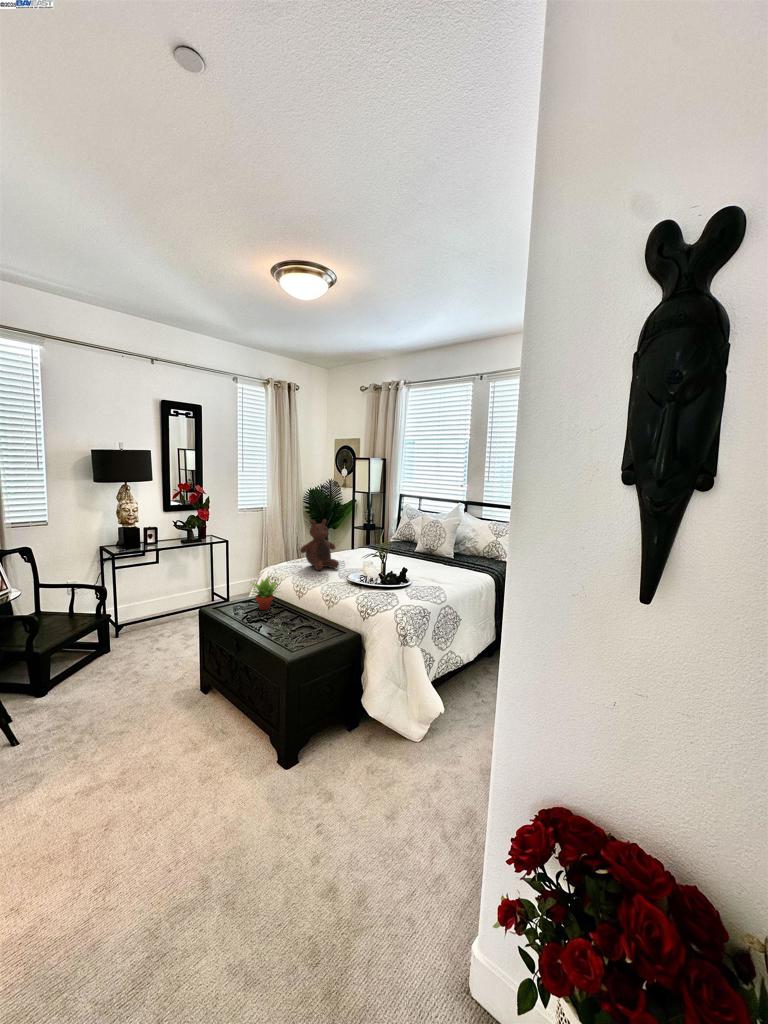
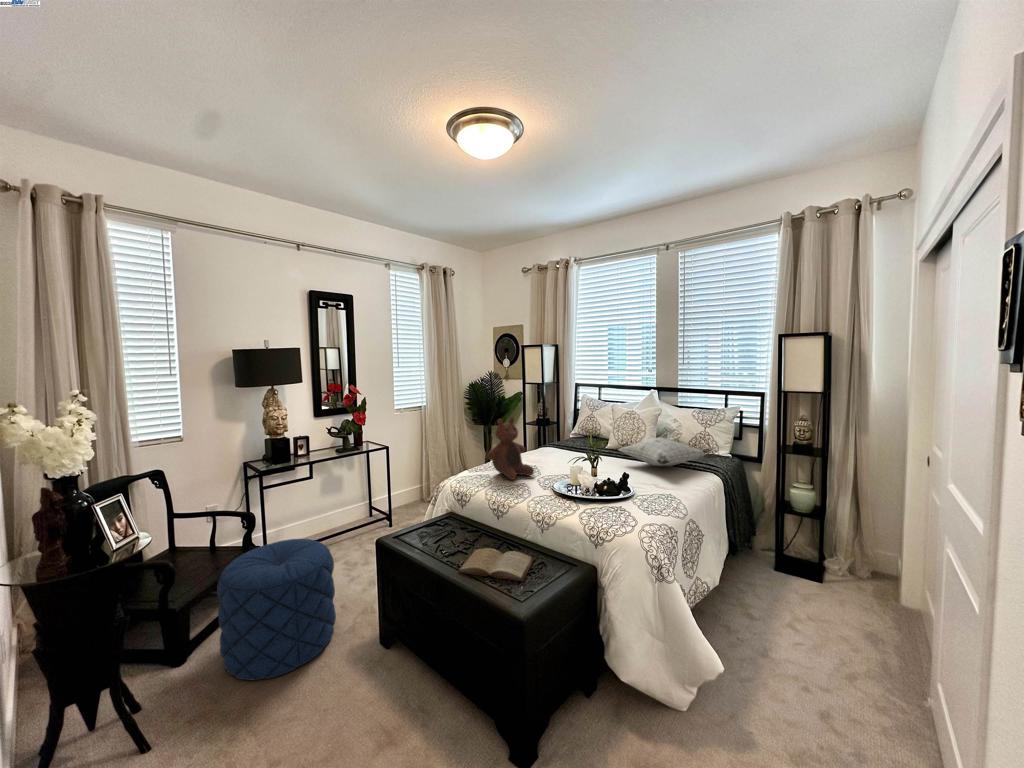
pillow: none [415,543,484,567] -> present [619,437,705,466]
succulent plant: present [251,576,278,610] -> none [438,492,477,537]
pouf: none [72,607,168,708] -> present [217,539,336,680]
book: none [255,618,317,640] -> present [458,548,533,581]

